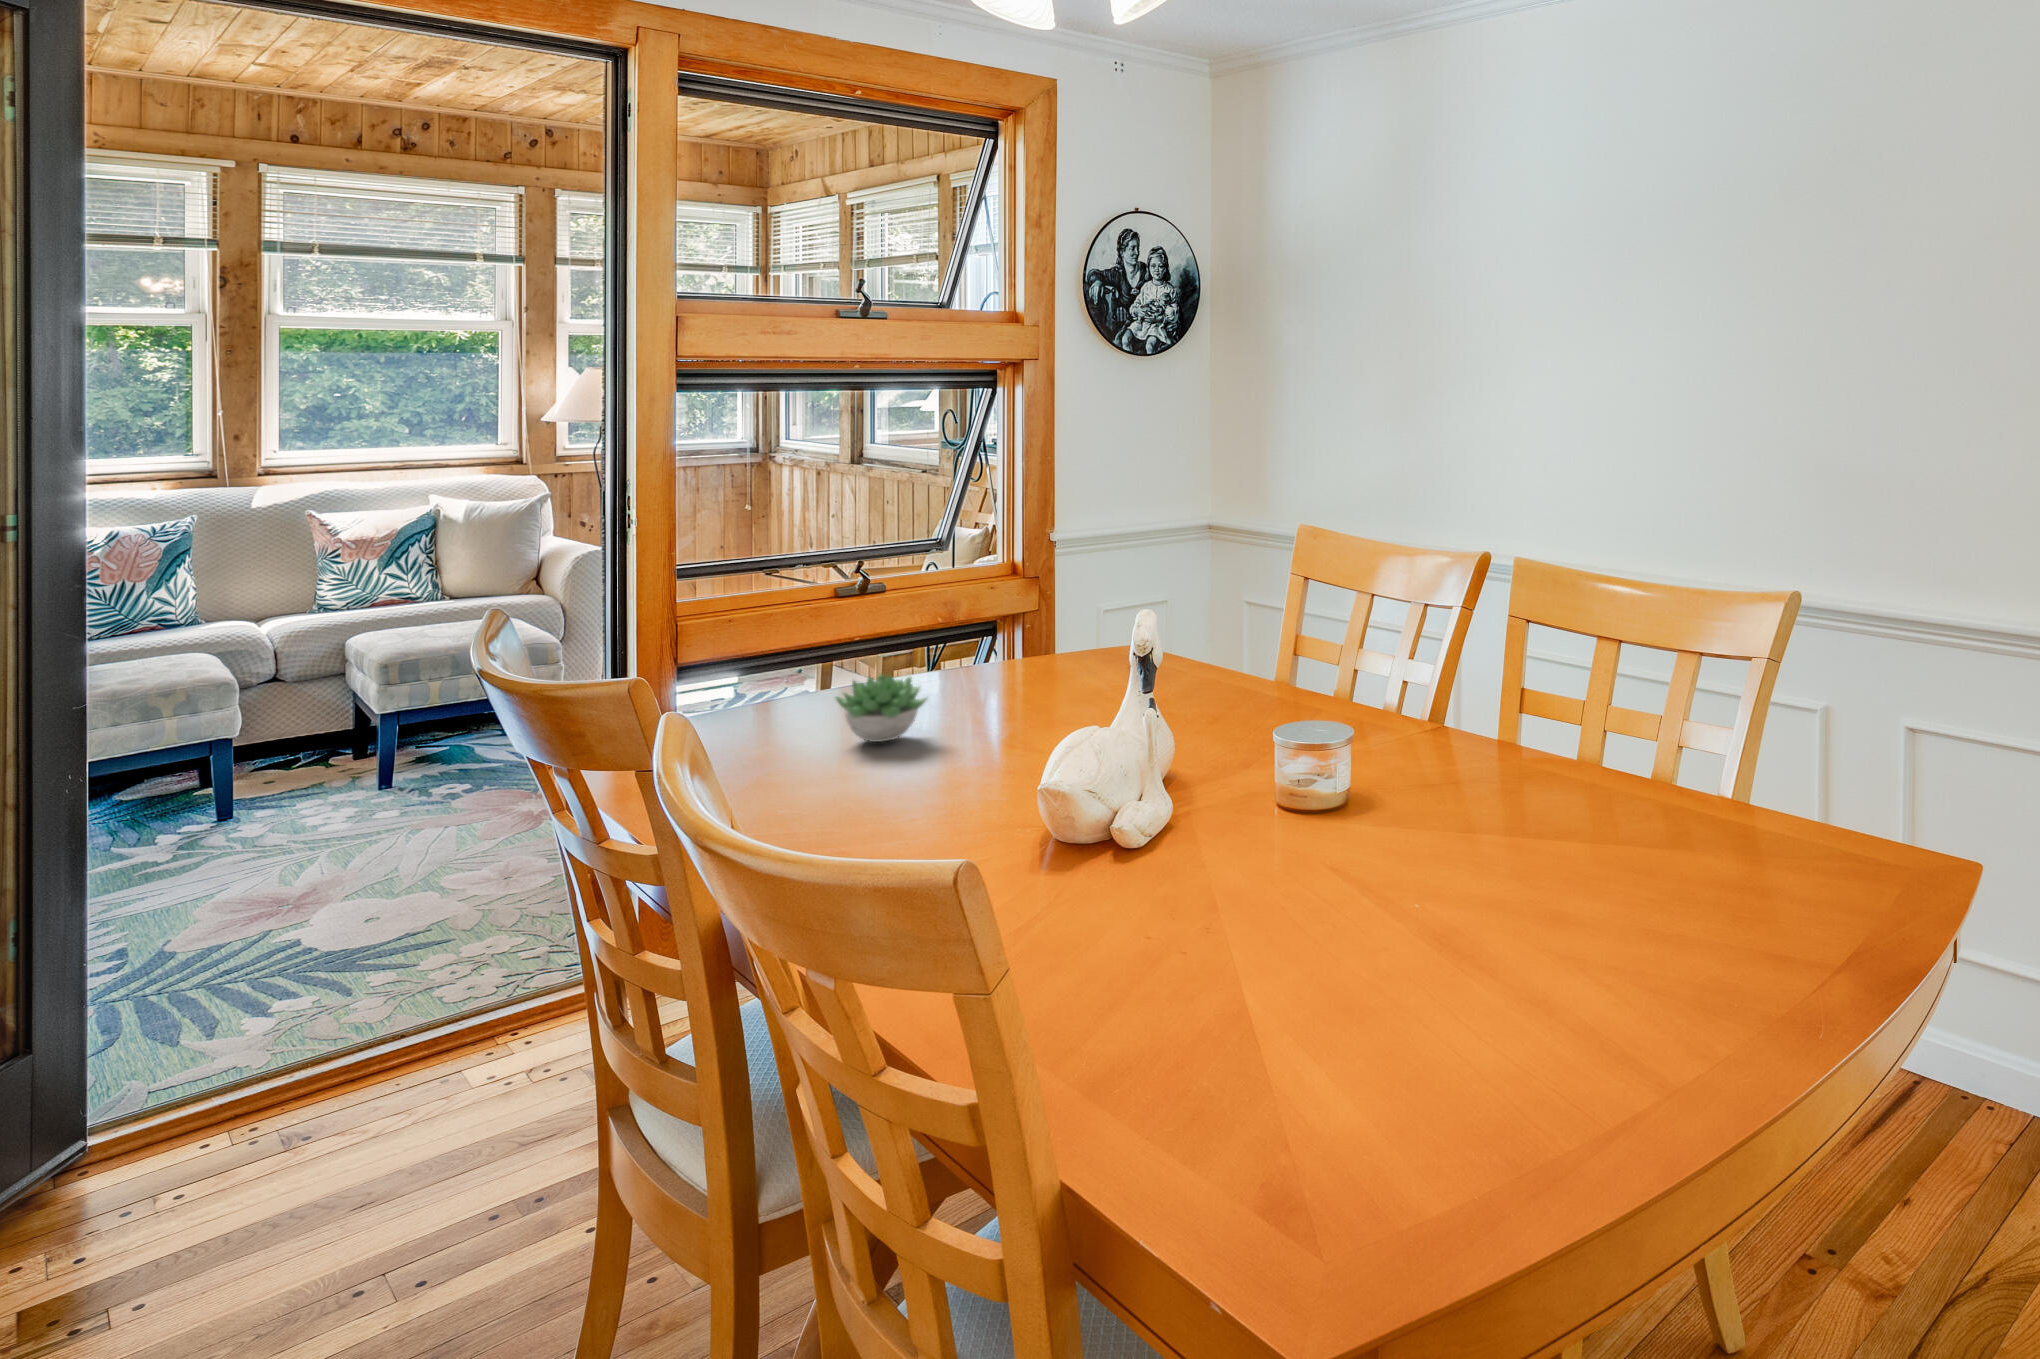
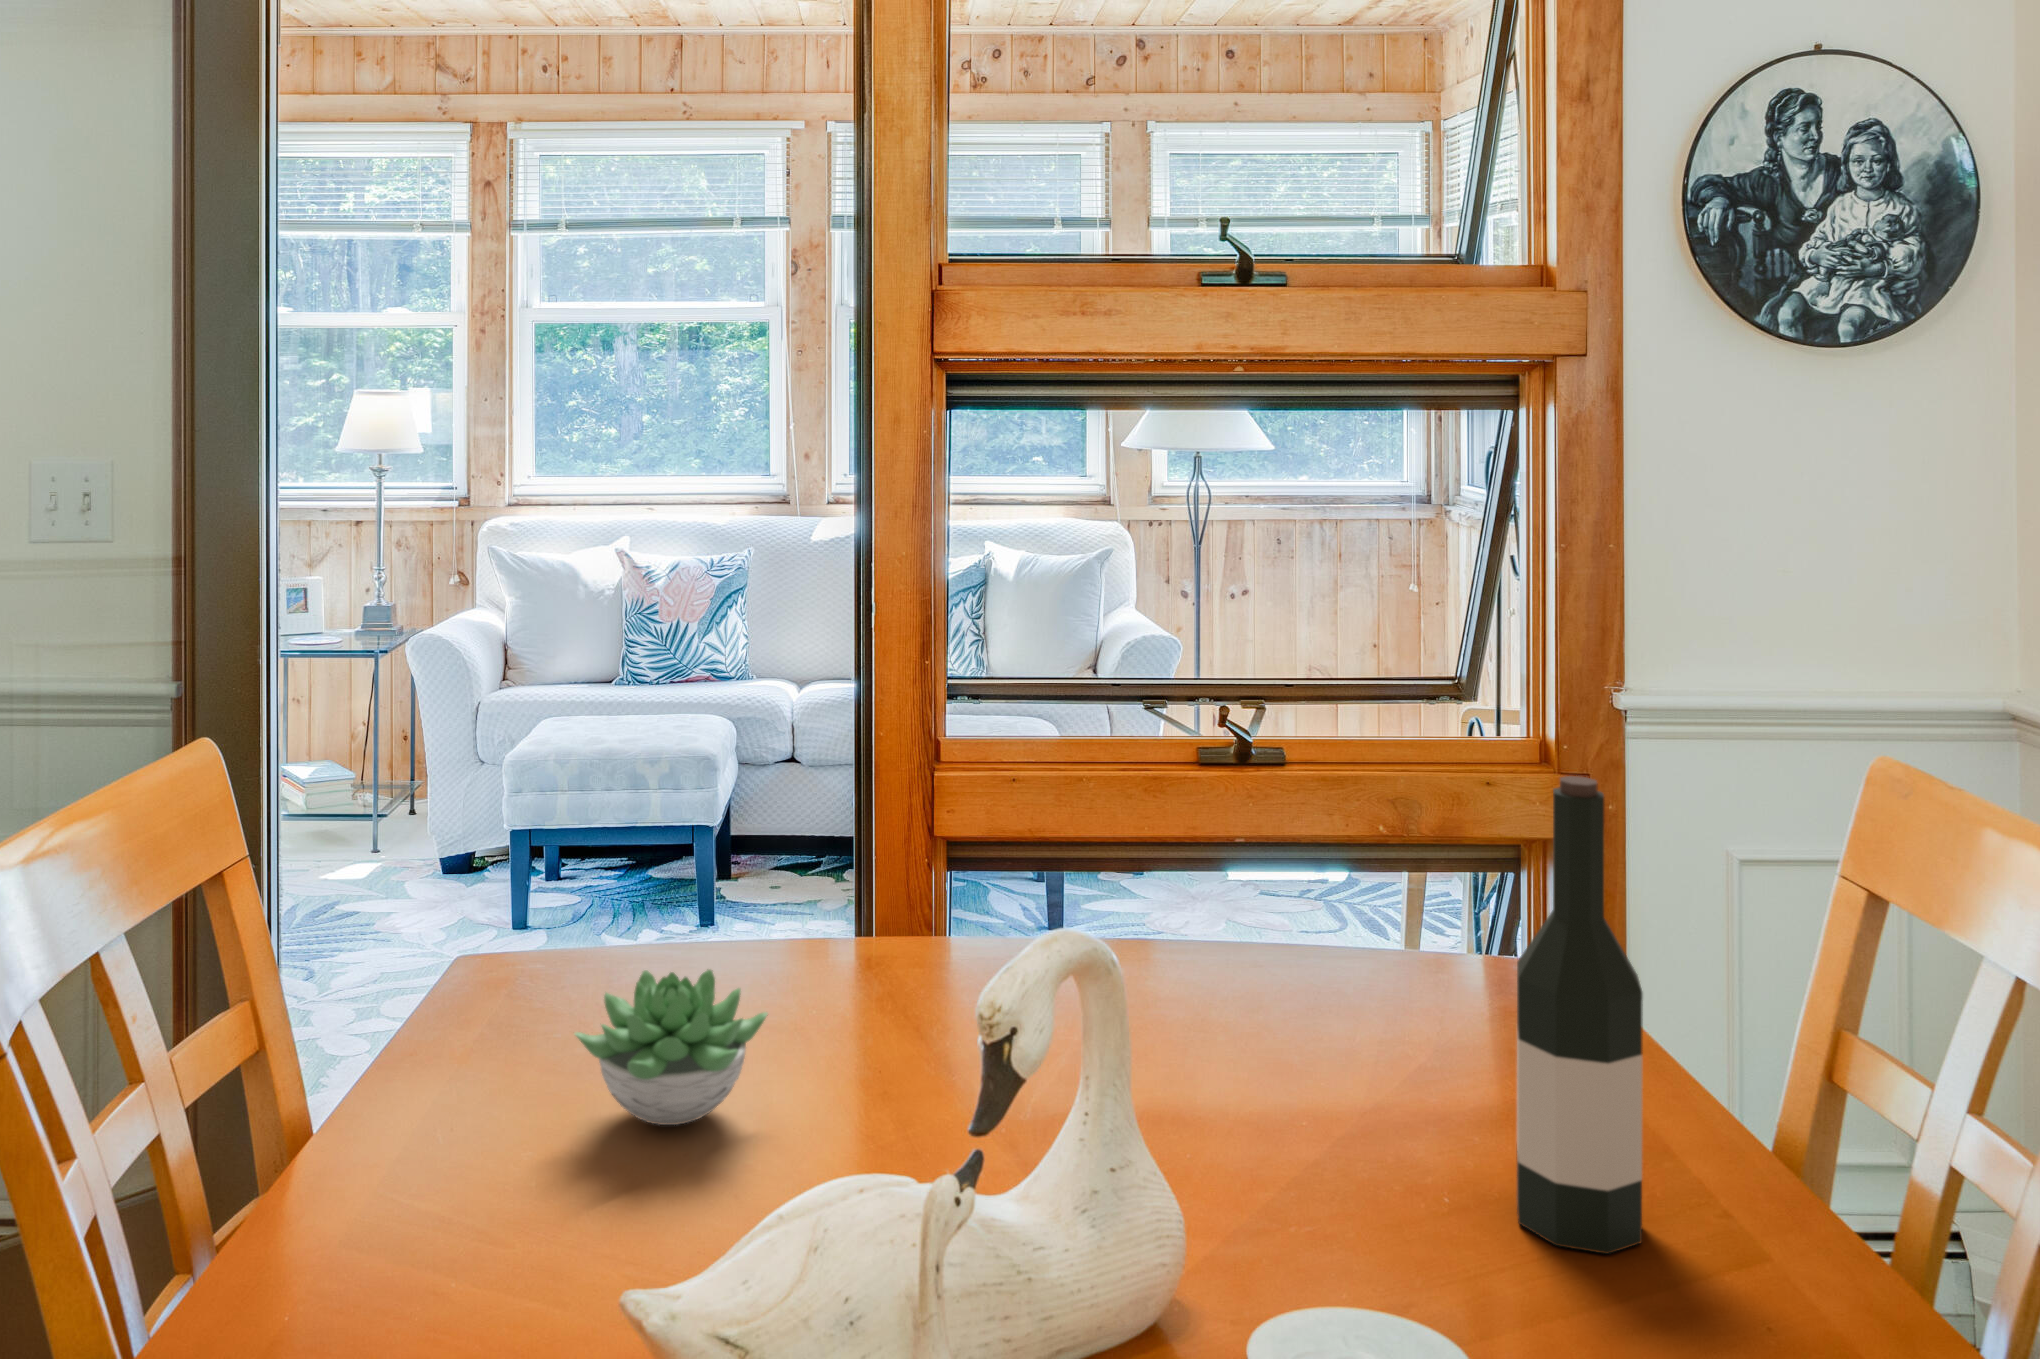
wine bottle: none [1208,533,1254,694] -> present [1517,776,1643,1254]

